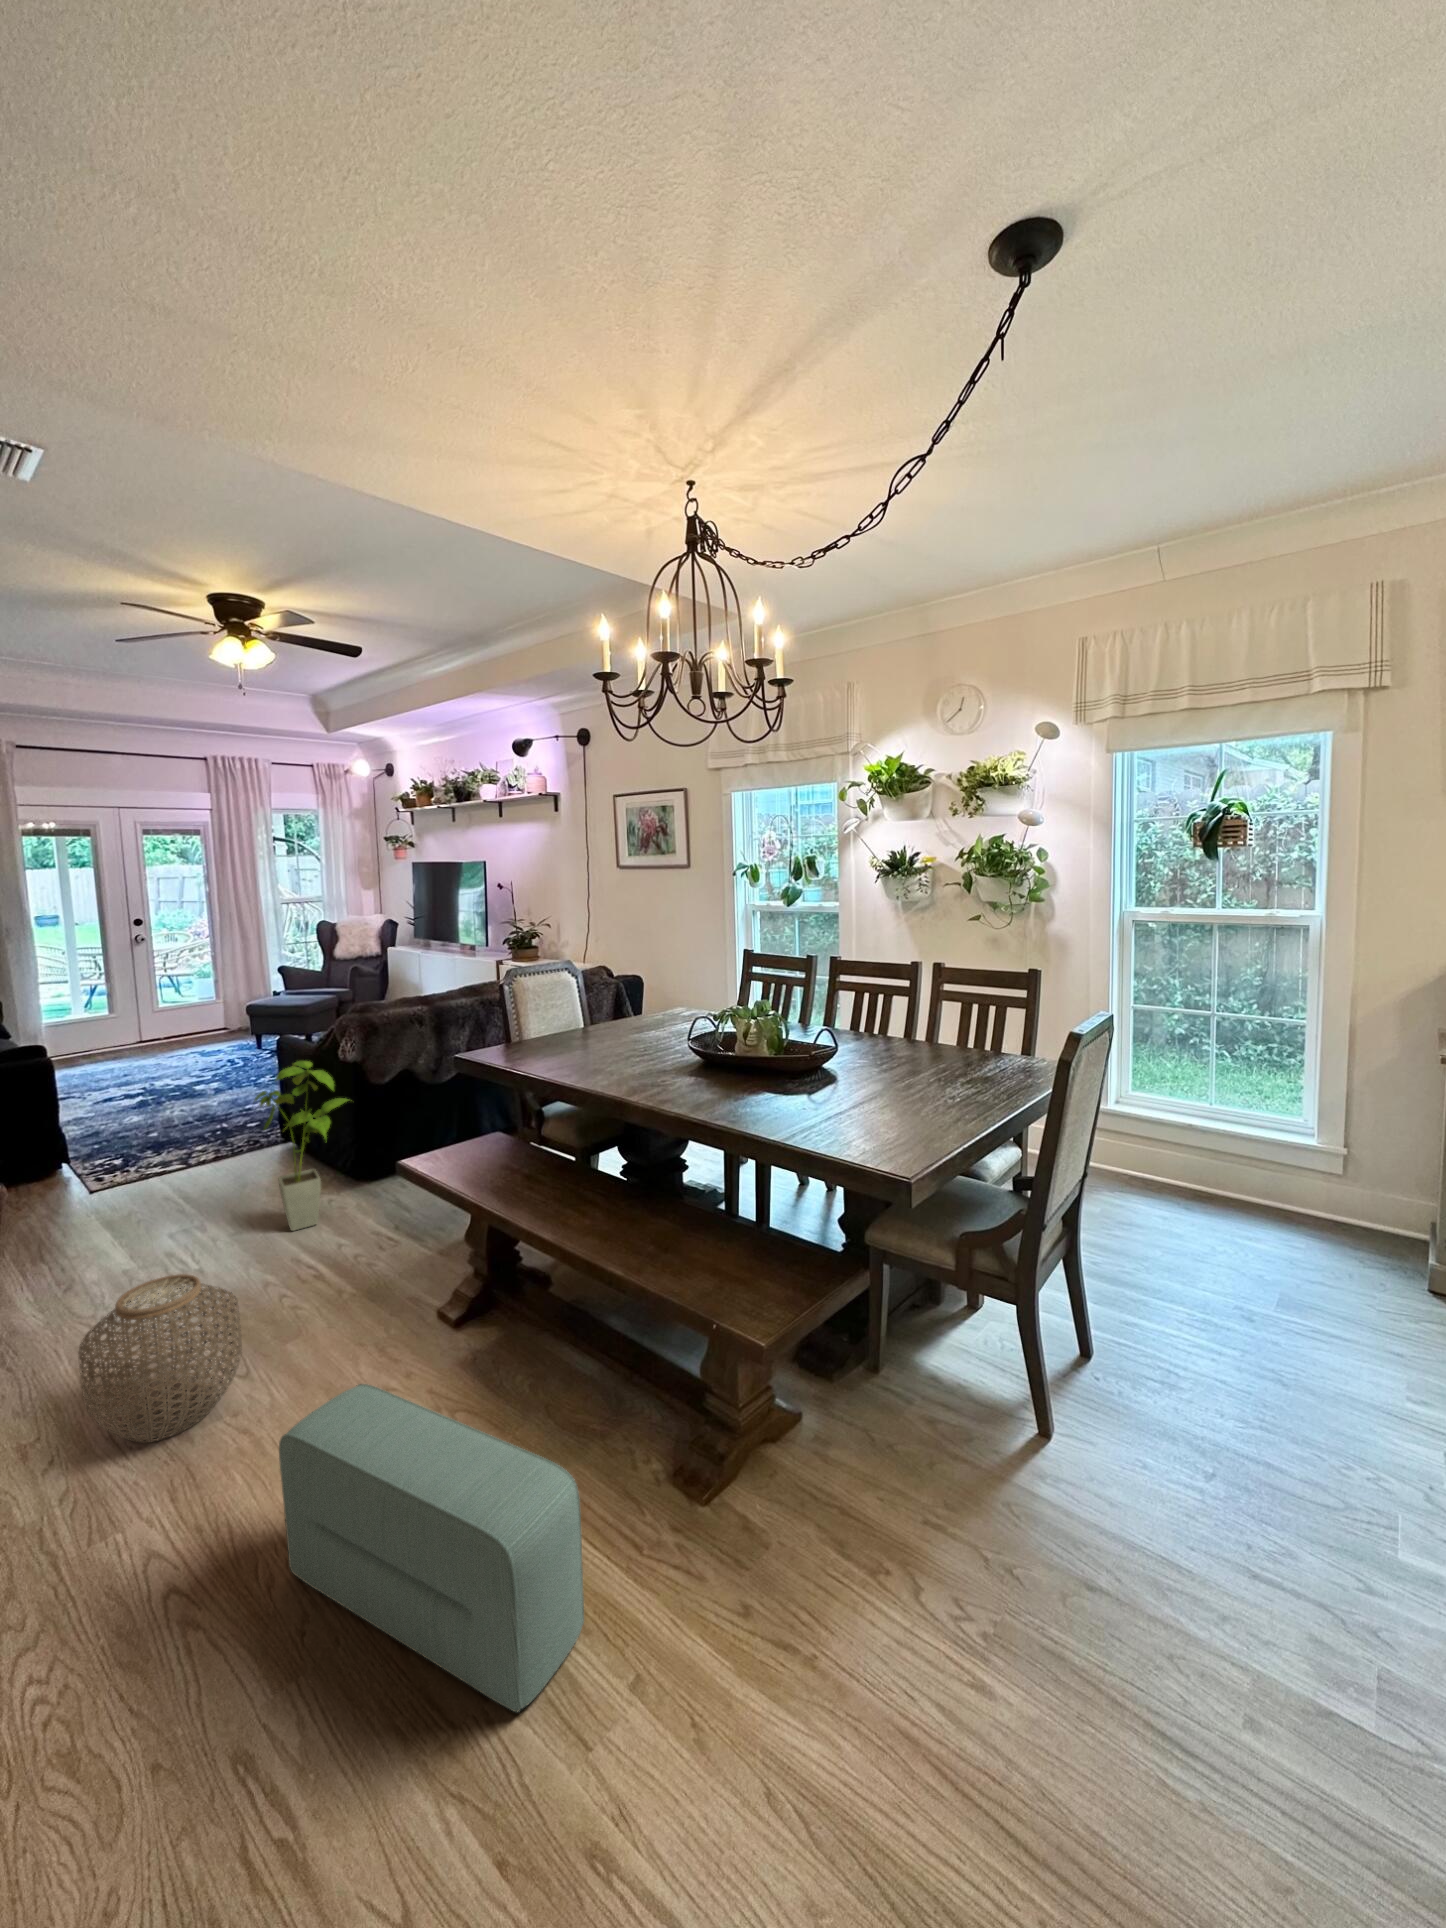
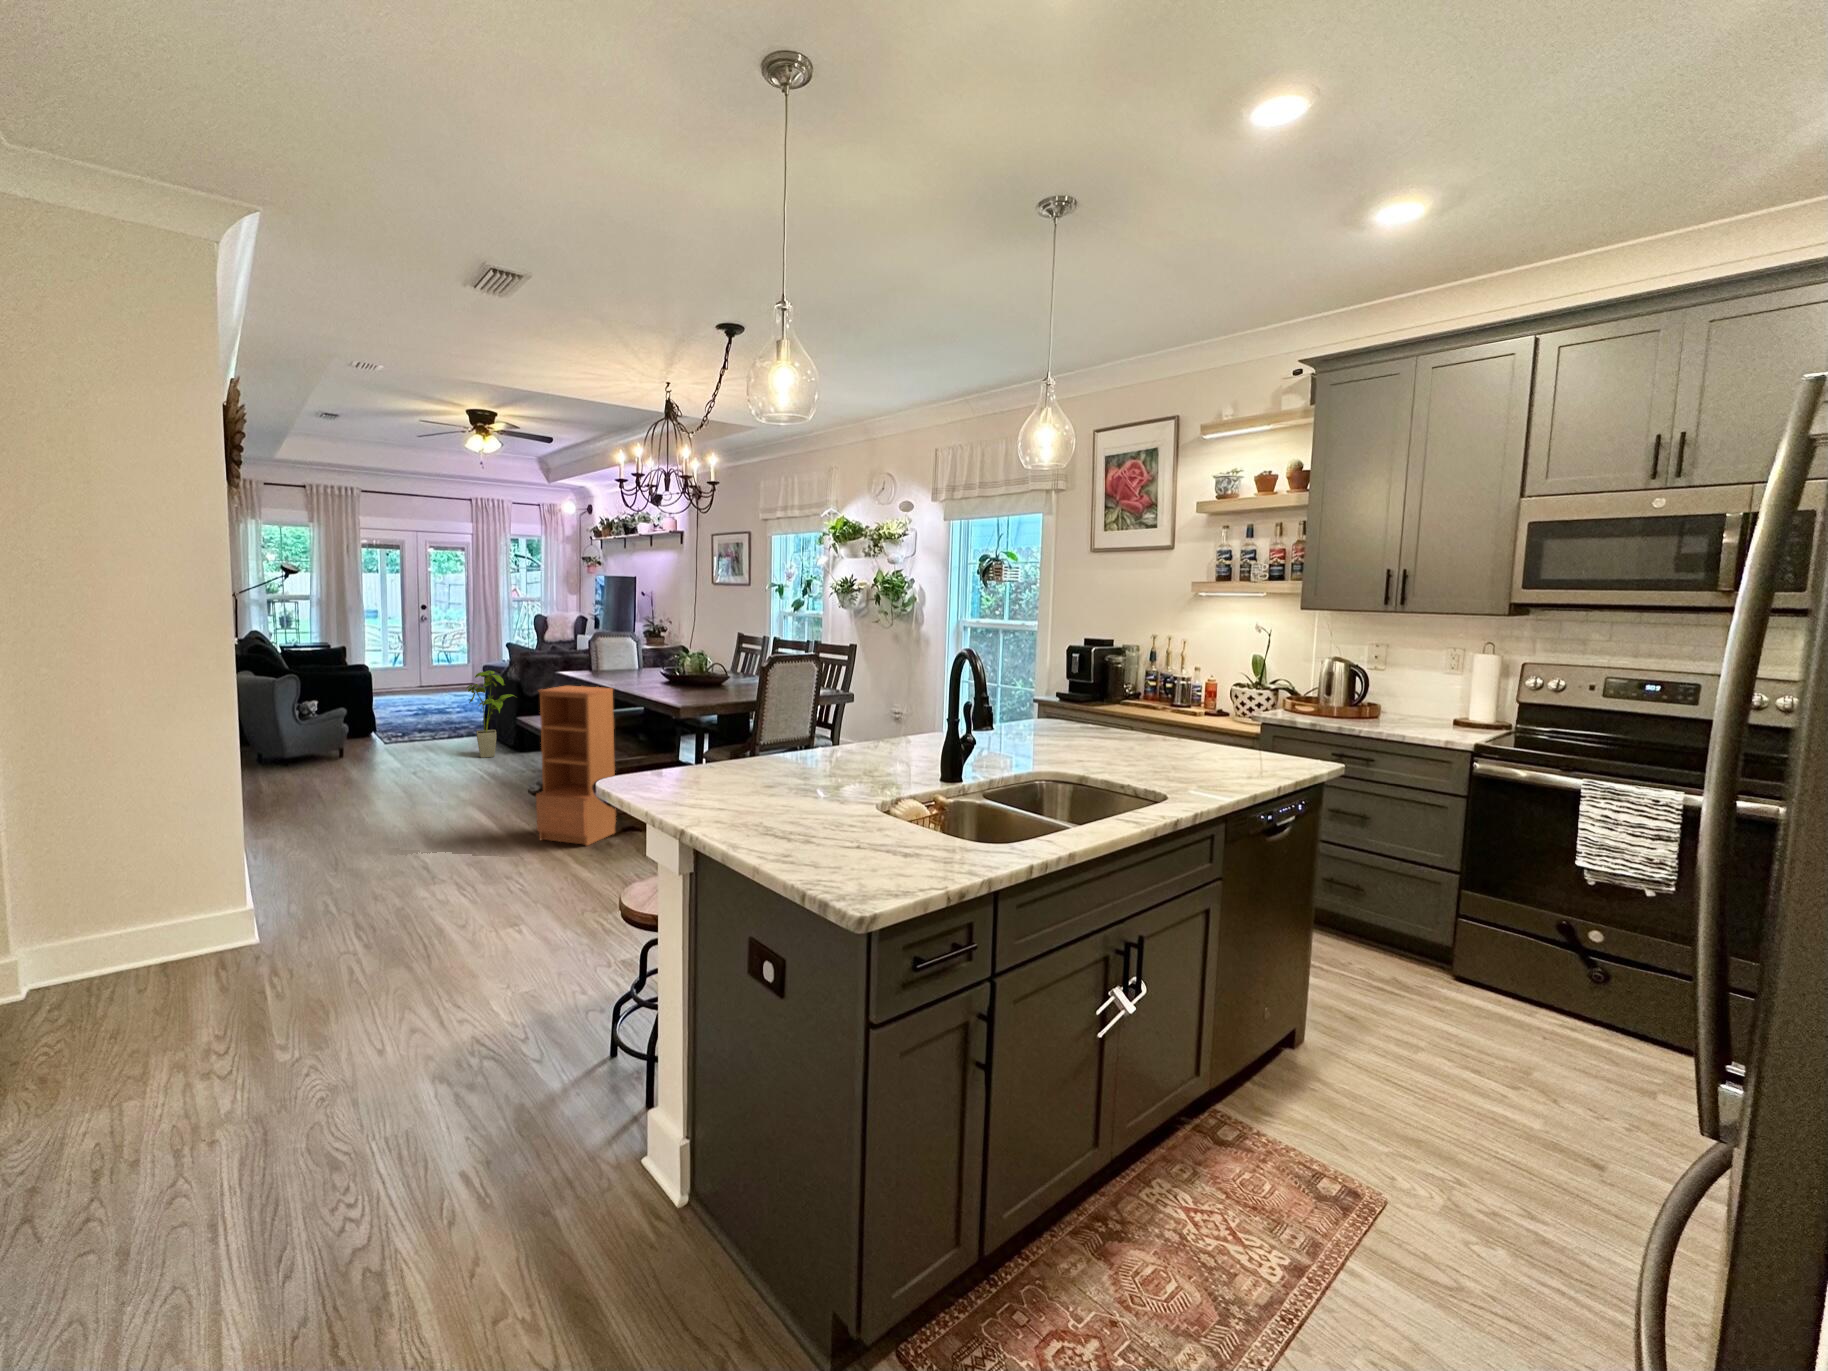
bookcase: none [604,1199,800,1734] -> present [536,686,616,846]
woven basket: present [78,1274,242,1442] -> none [383,737,445,796]
pouf: present [279,1384,584,1712] -> none [448,760,540,837]

